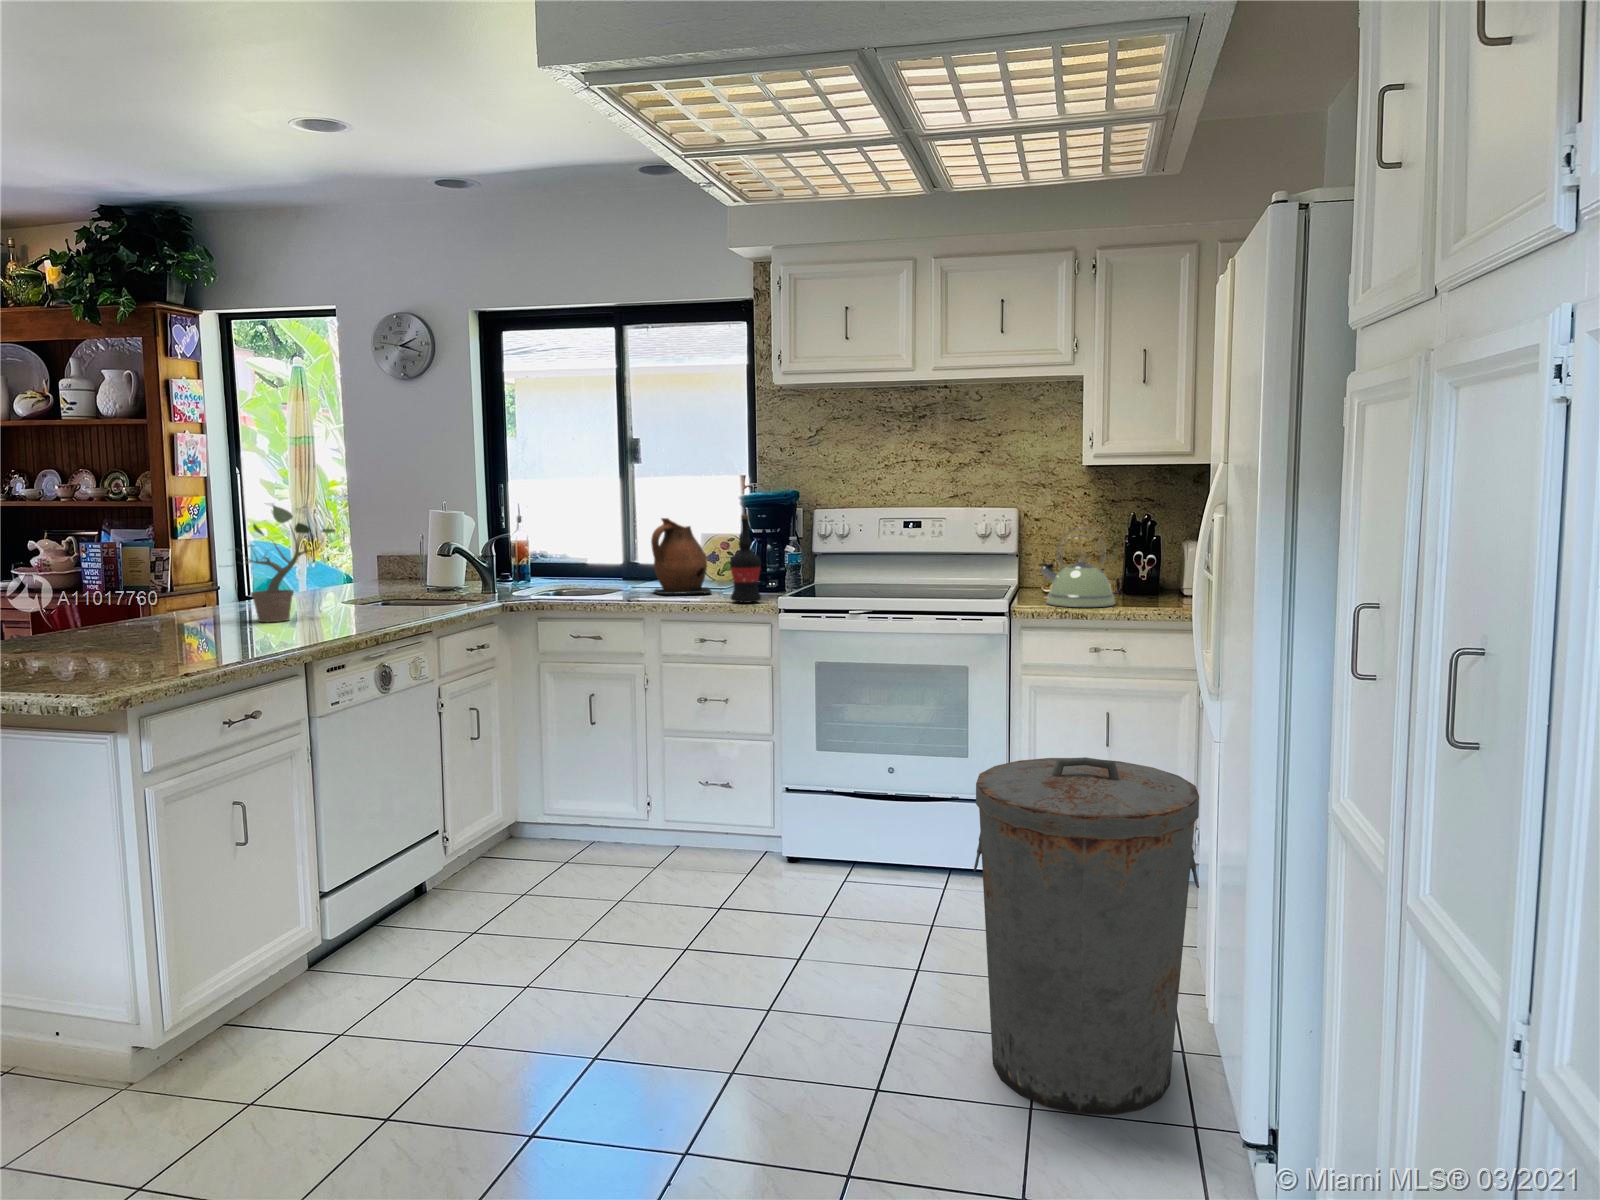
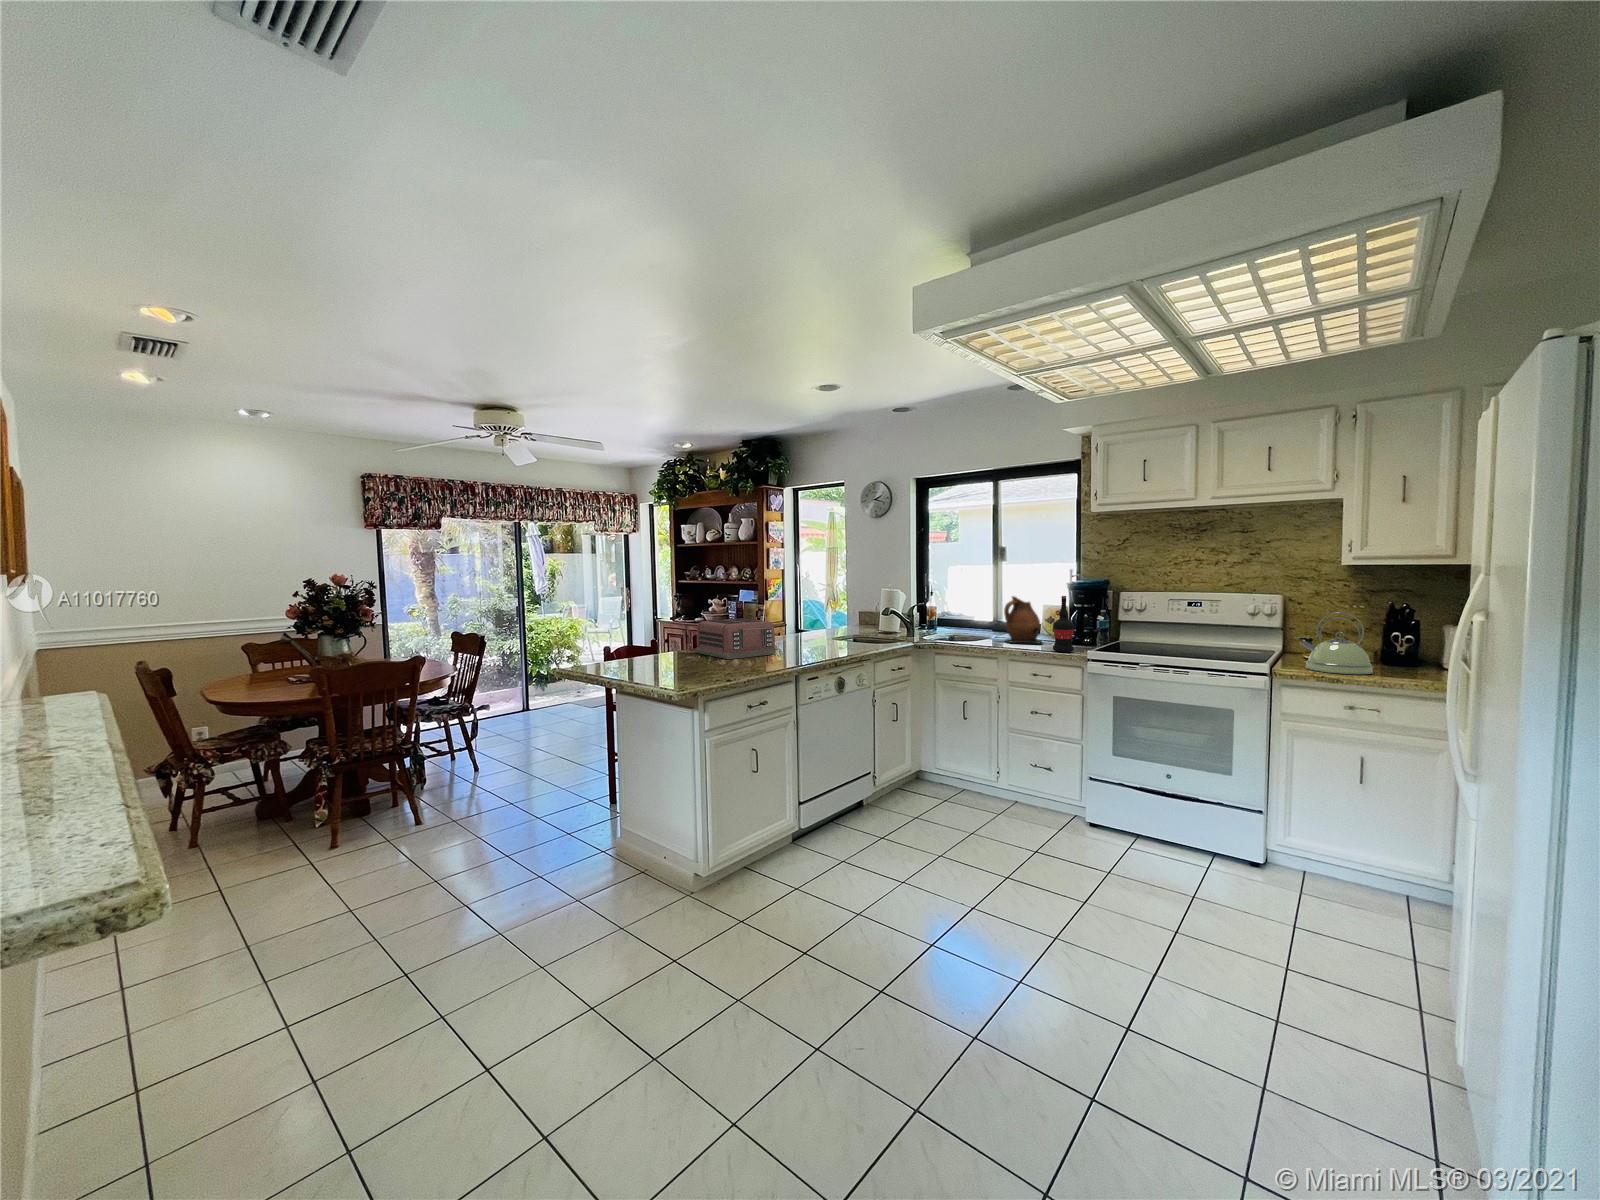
potted plant: present [227,506,335,622] -> none [769,585,826,647]
toaster: none [58,571,246,652] -> present [696,618,776,659]
trash can: present [973,757,1199,1115] -> none [1218,791,1452,1112]

